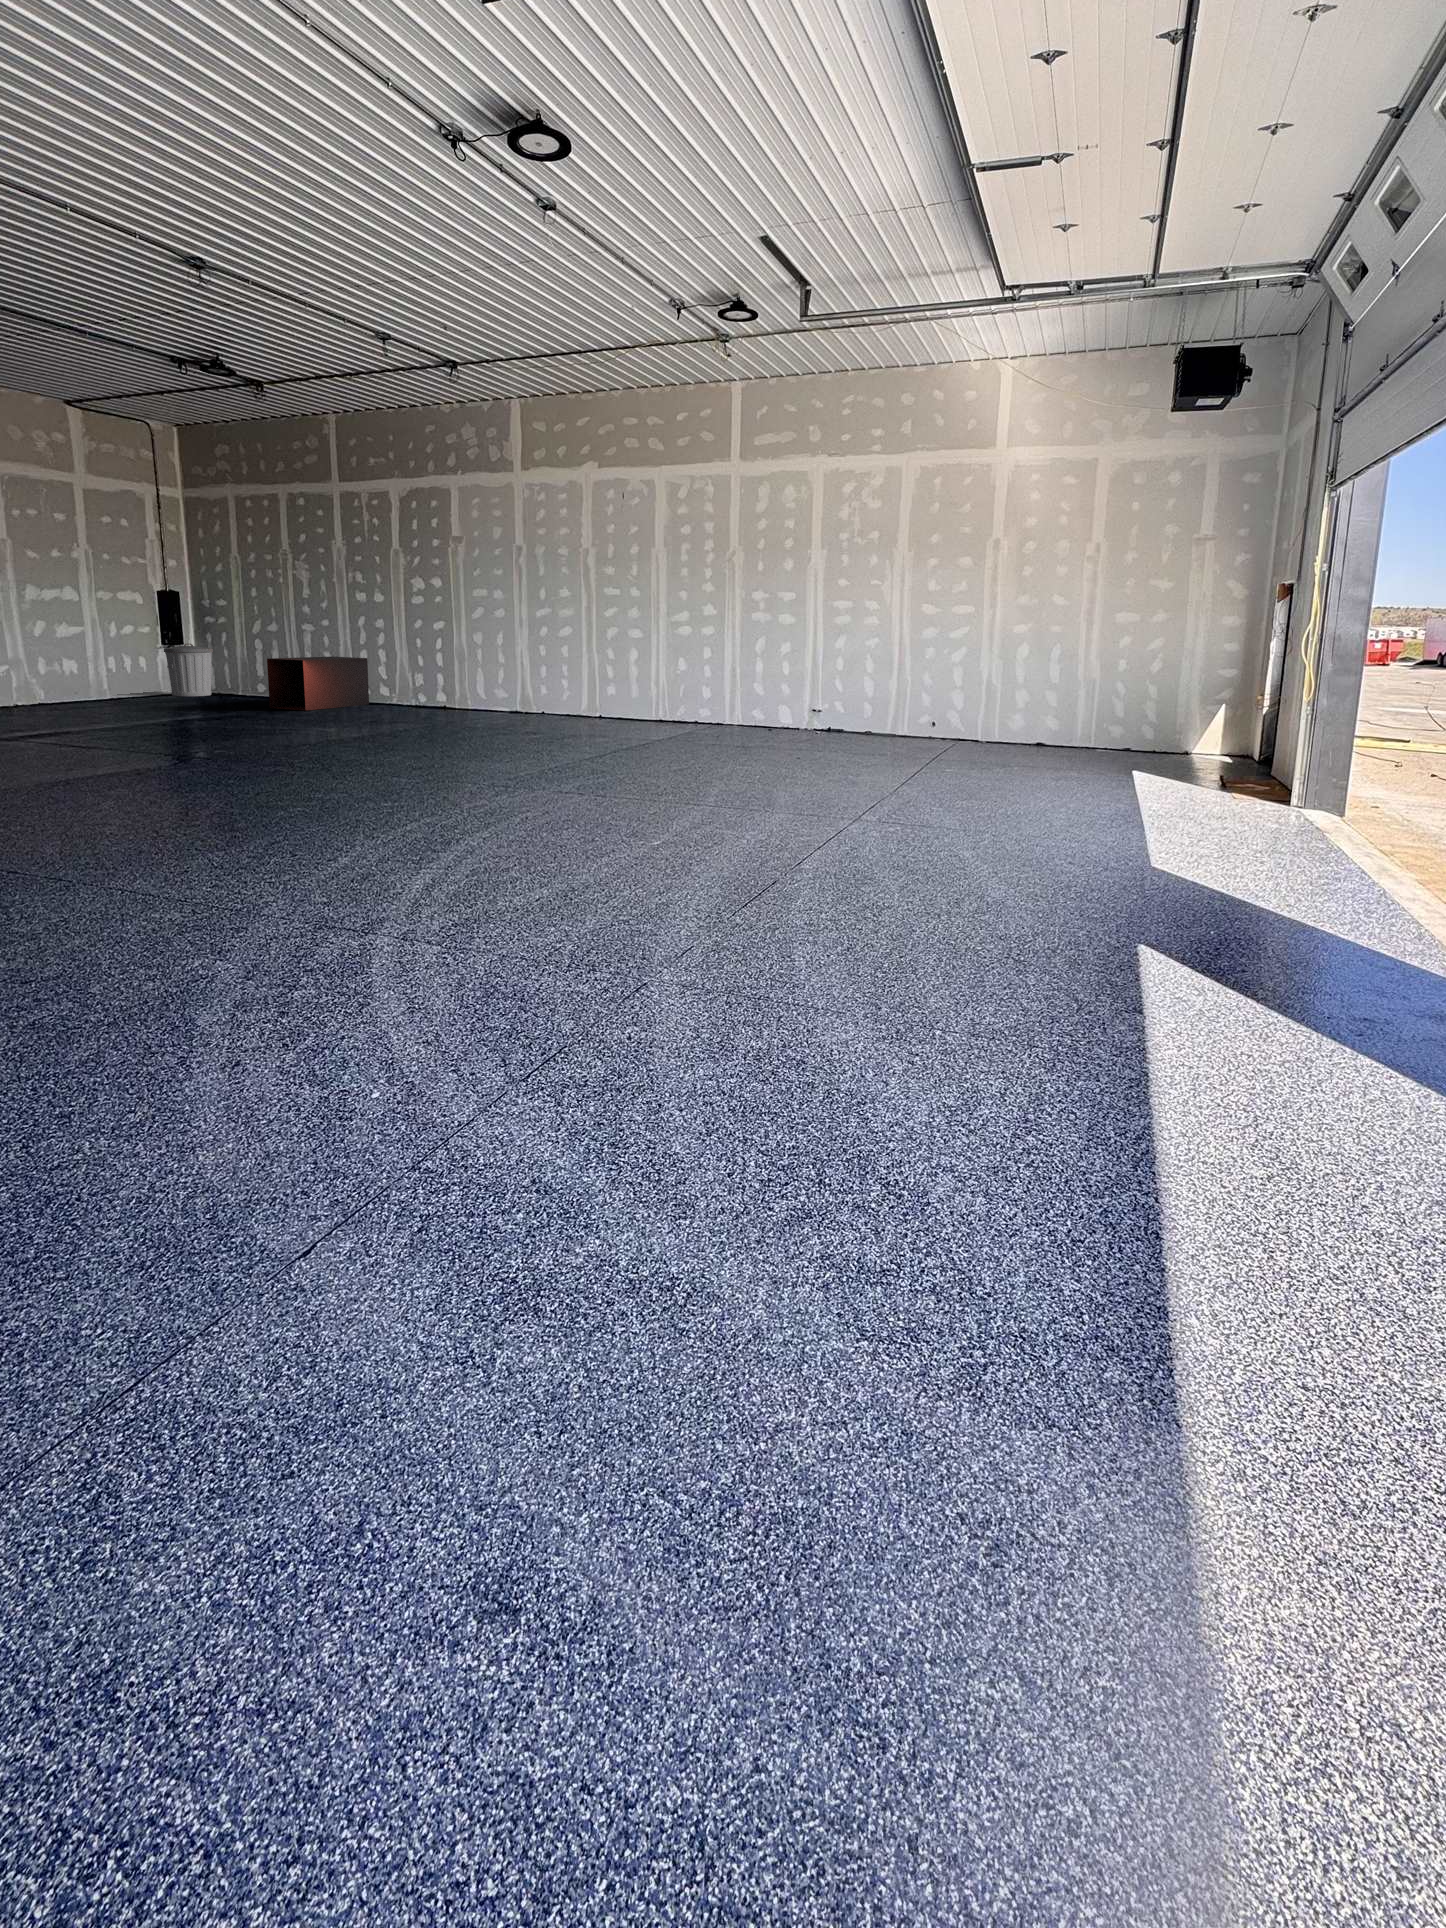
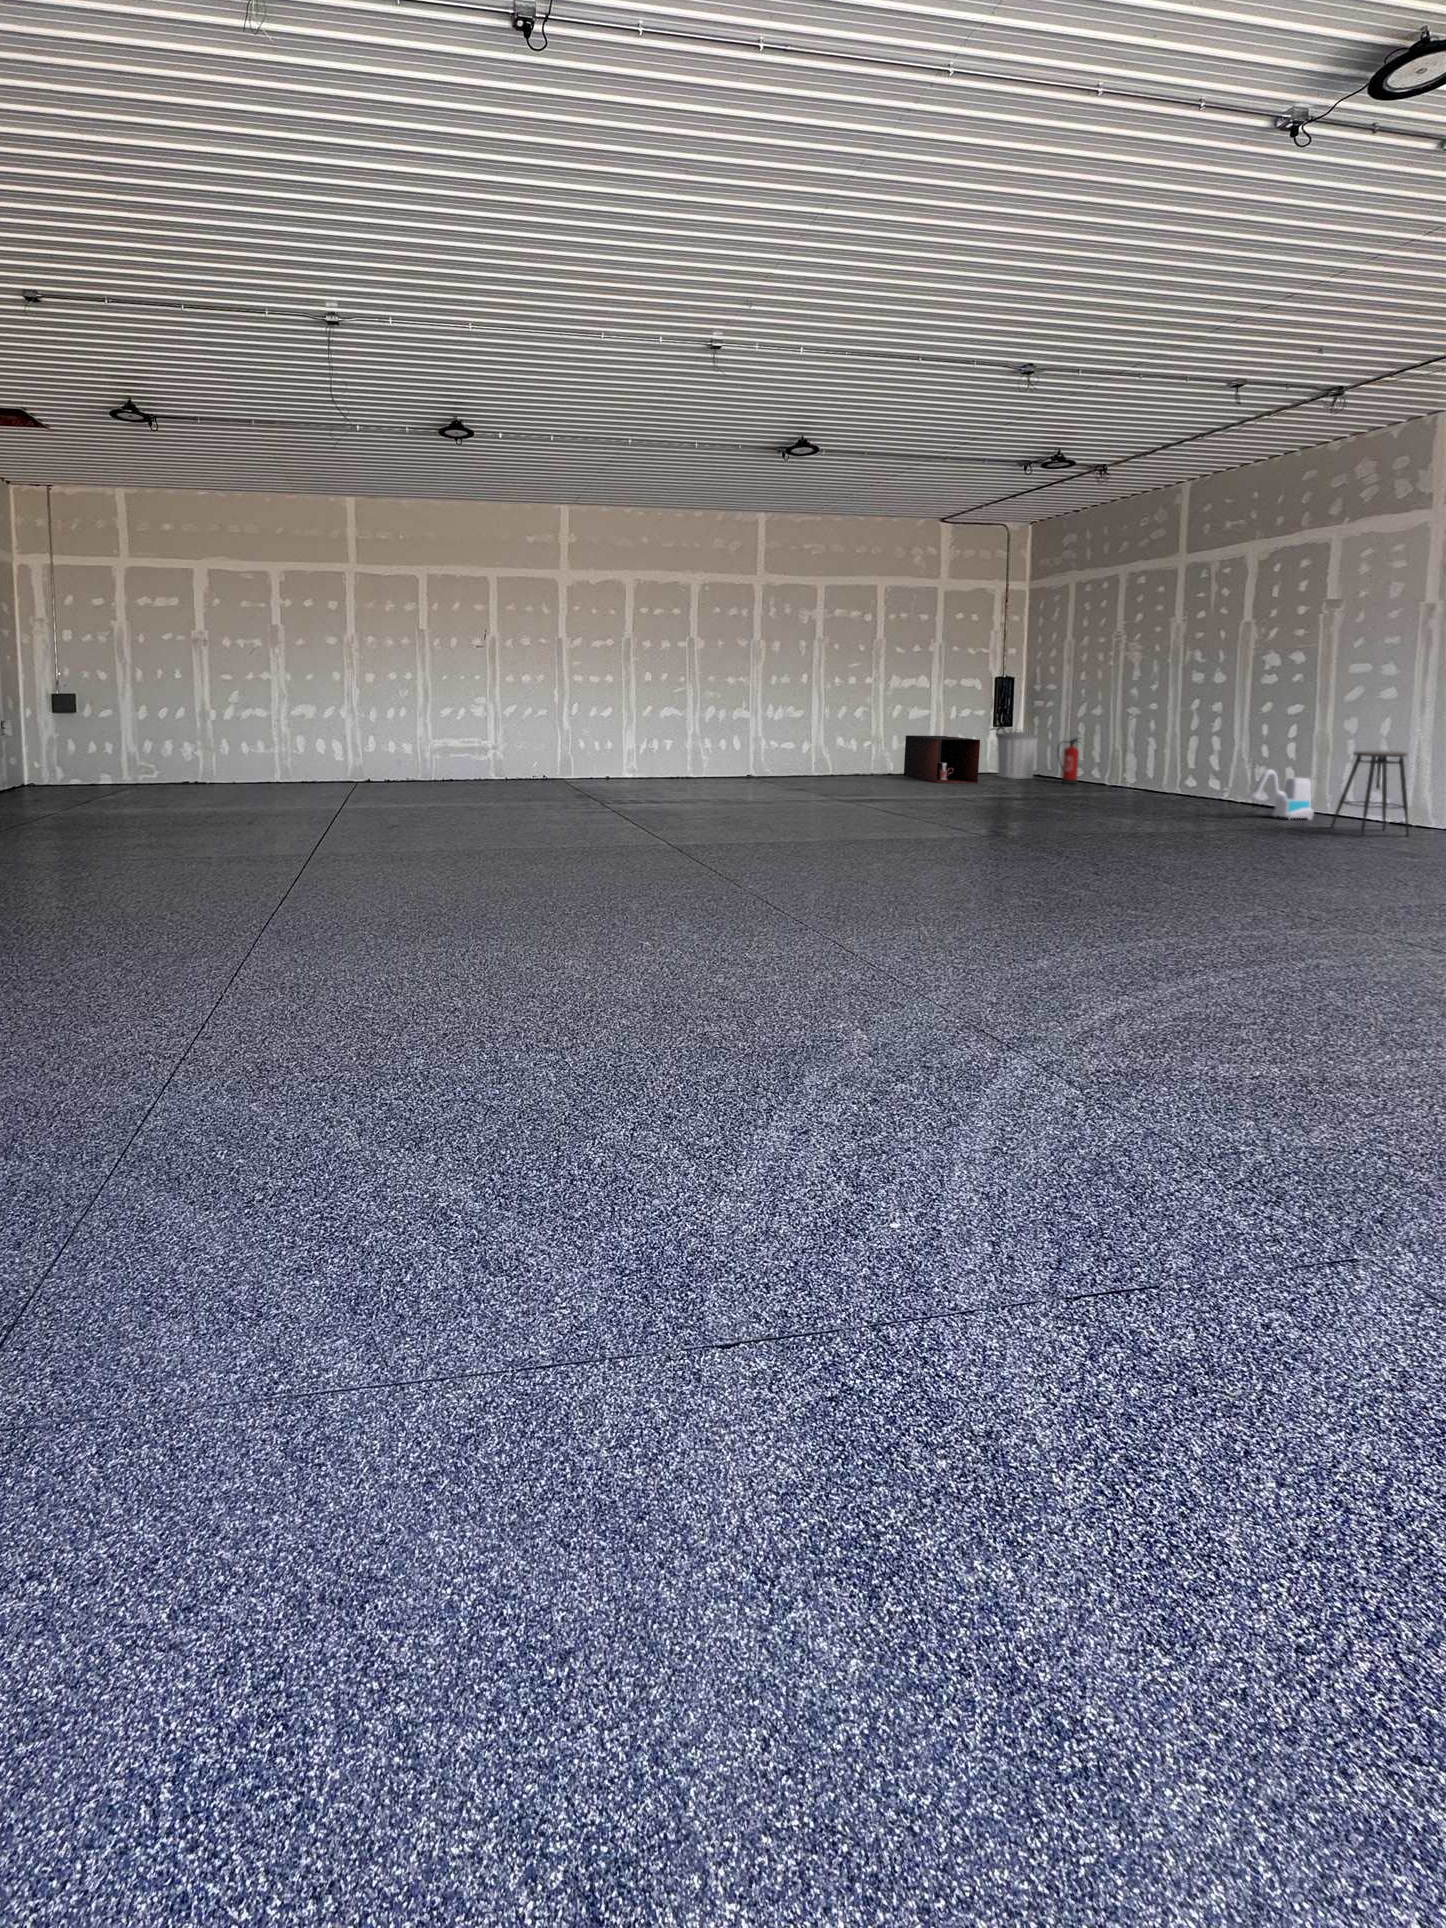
fire extinguisher: none [235,649,260,698] -> present [1057,738,1079,784]
stool: none [477,652,526,719] -> present [1331,750,1409,836]
storage cabinet: present [267,656,369,710] -> present [904,735,980,783]
vacuum cleaner: none [416,671,463,713] -> present [1247,769,1314,820]

